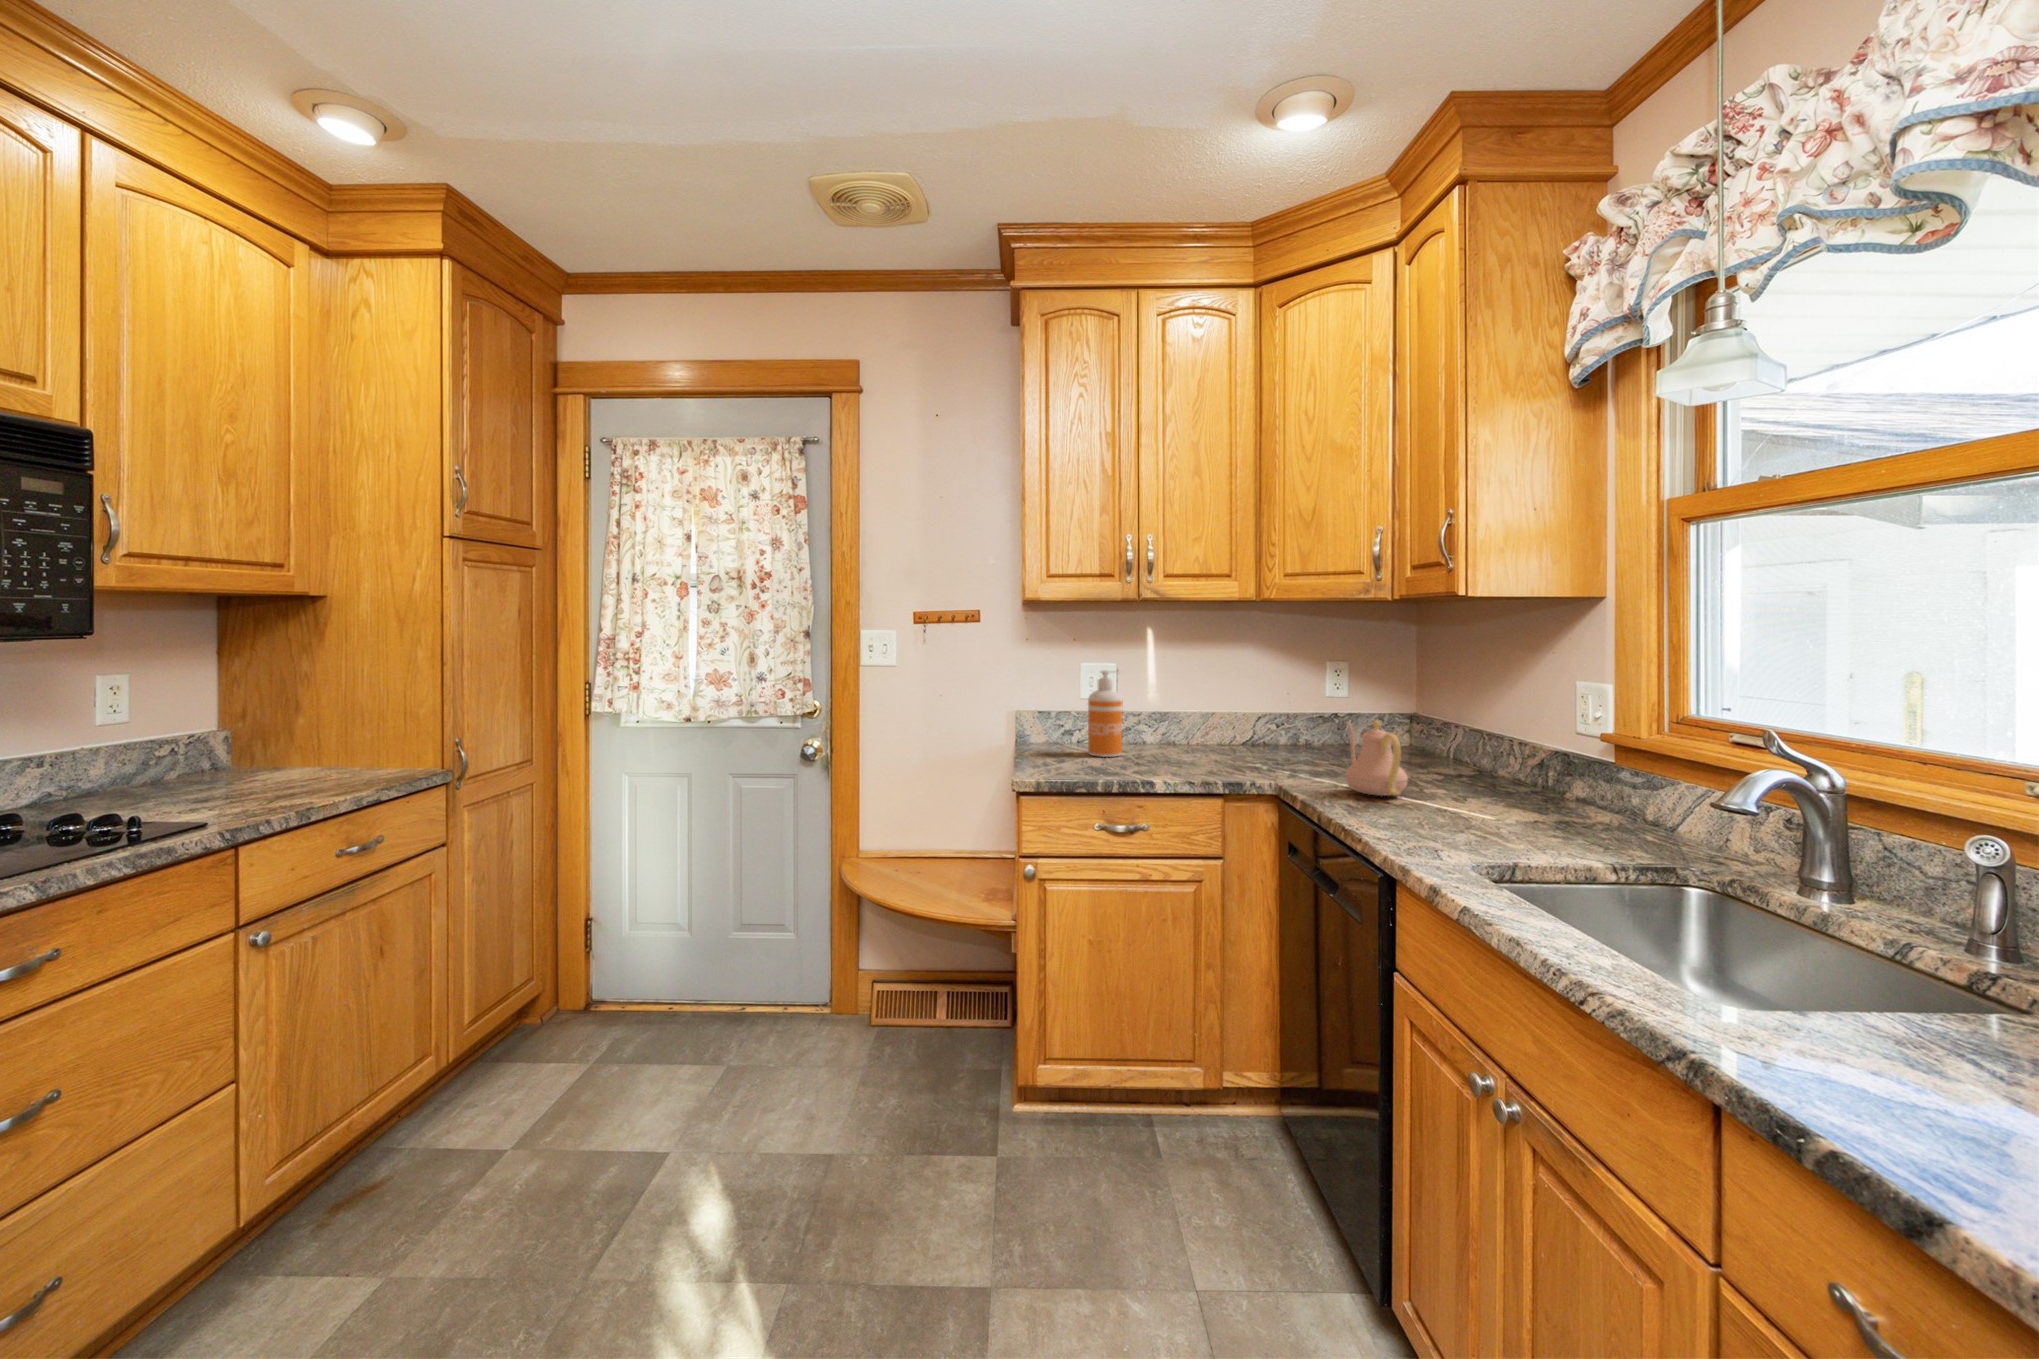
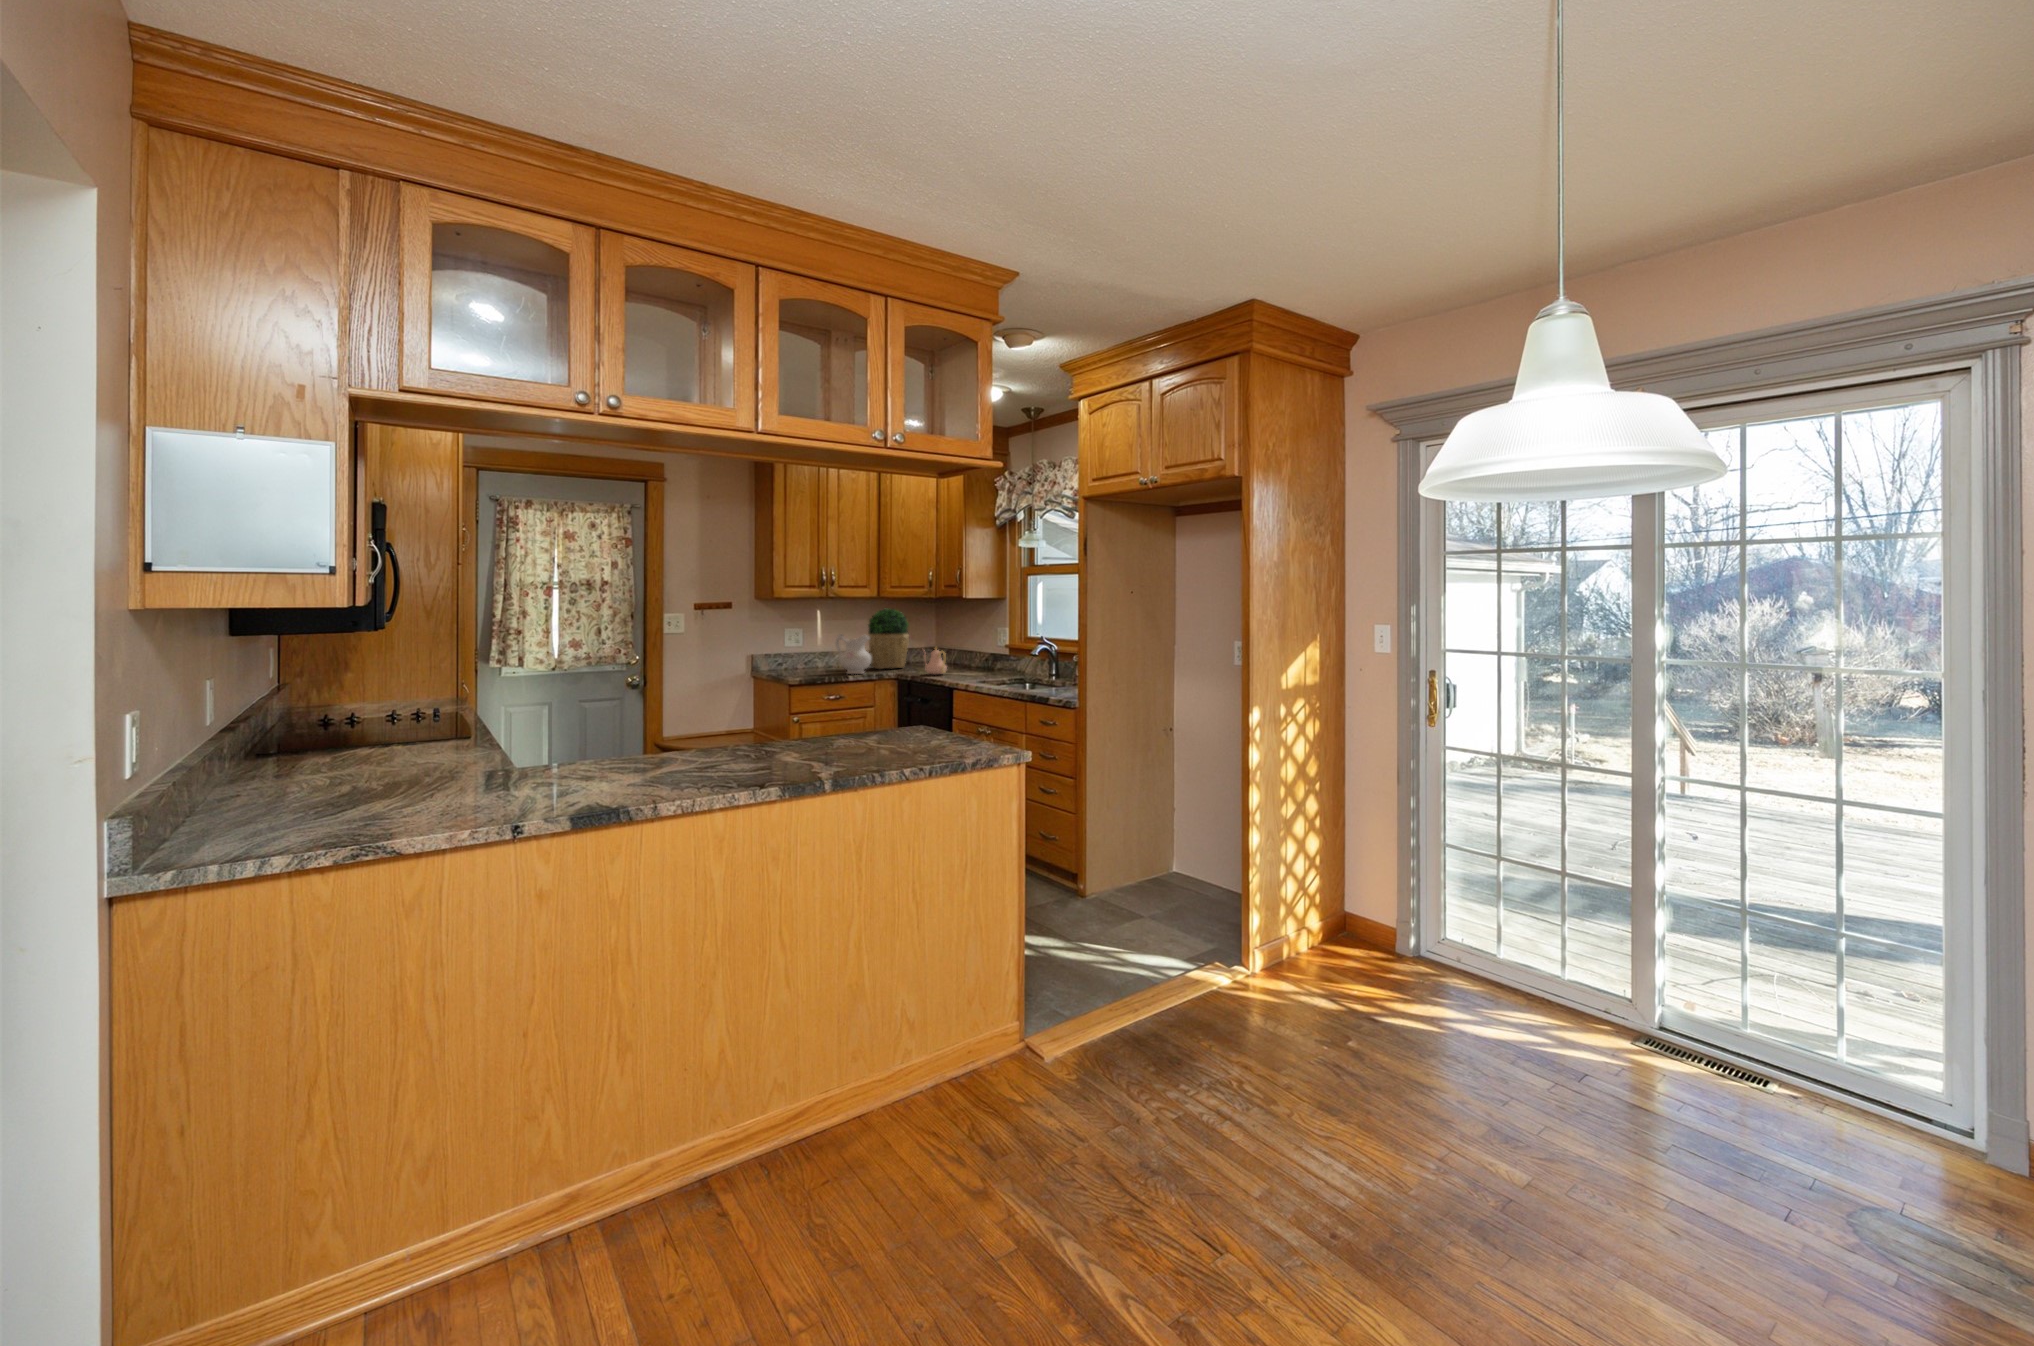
potted plant: none [1240,620,1338,757] -> present [868,608,909,669]
soap dispenser: present [1088,670,1123,757] -> none [803,633,820,674]
ceramic pitcher: none [1149,675,1224,769] -> present [835,634,871,674]

